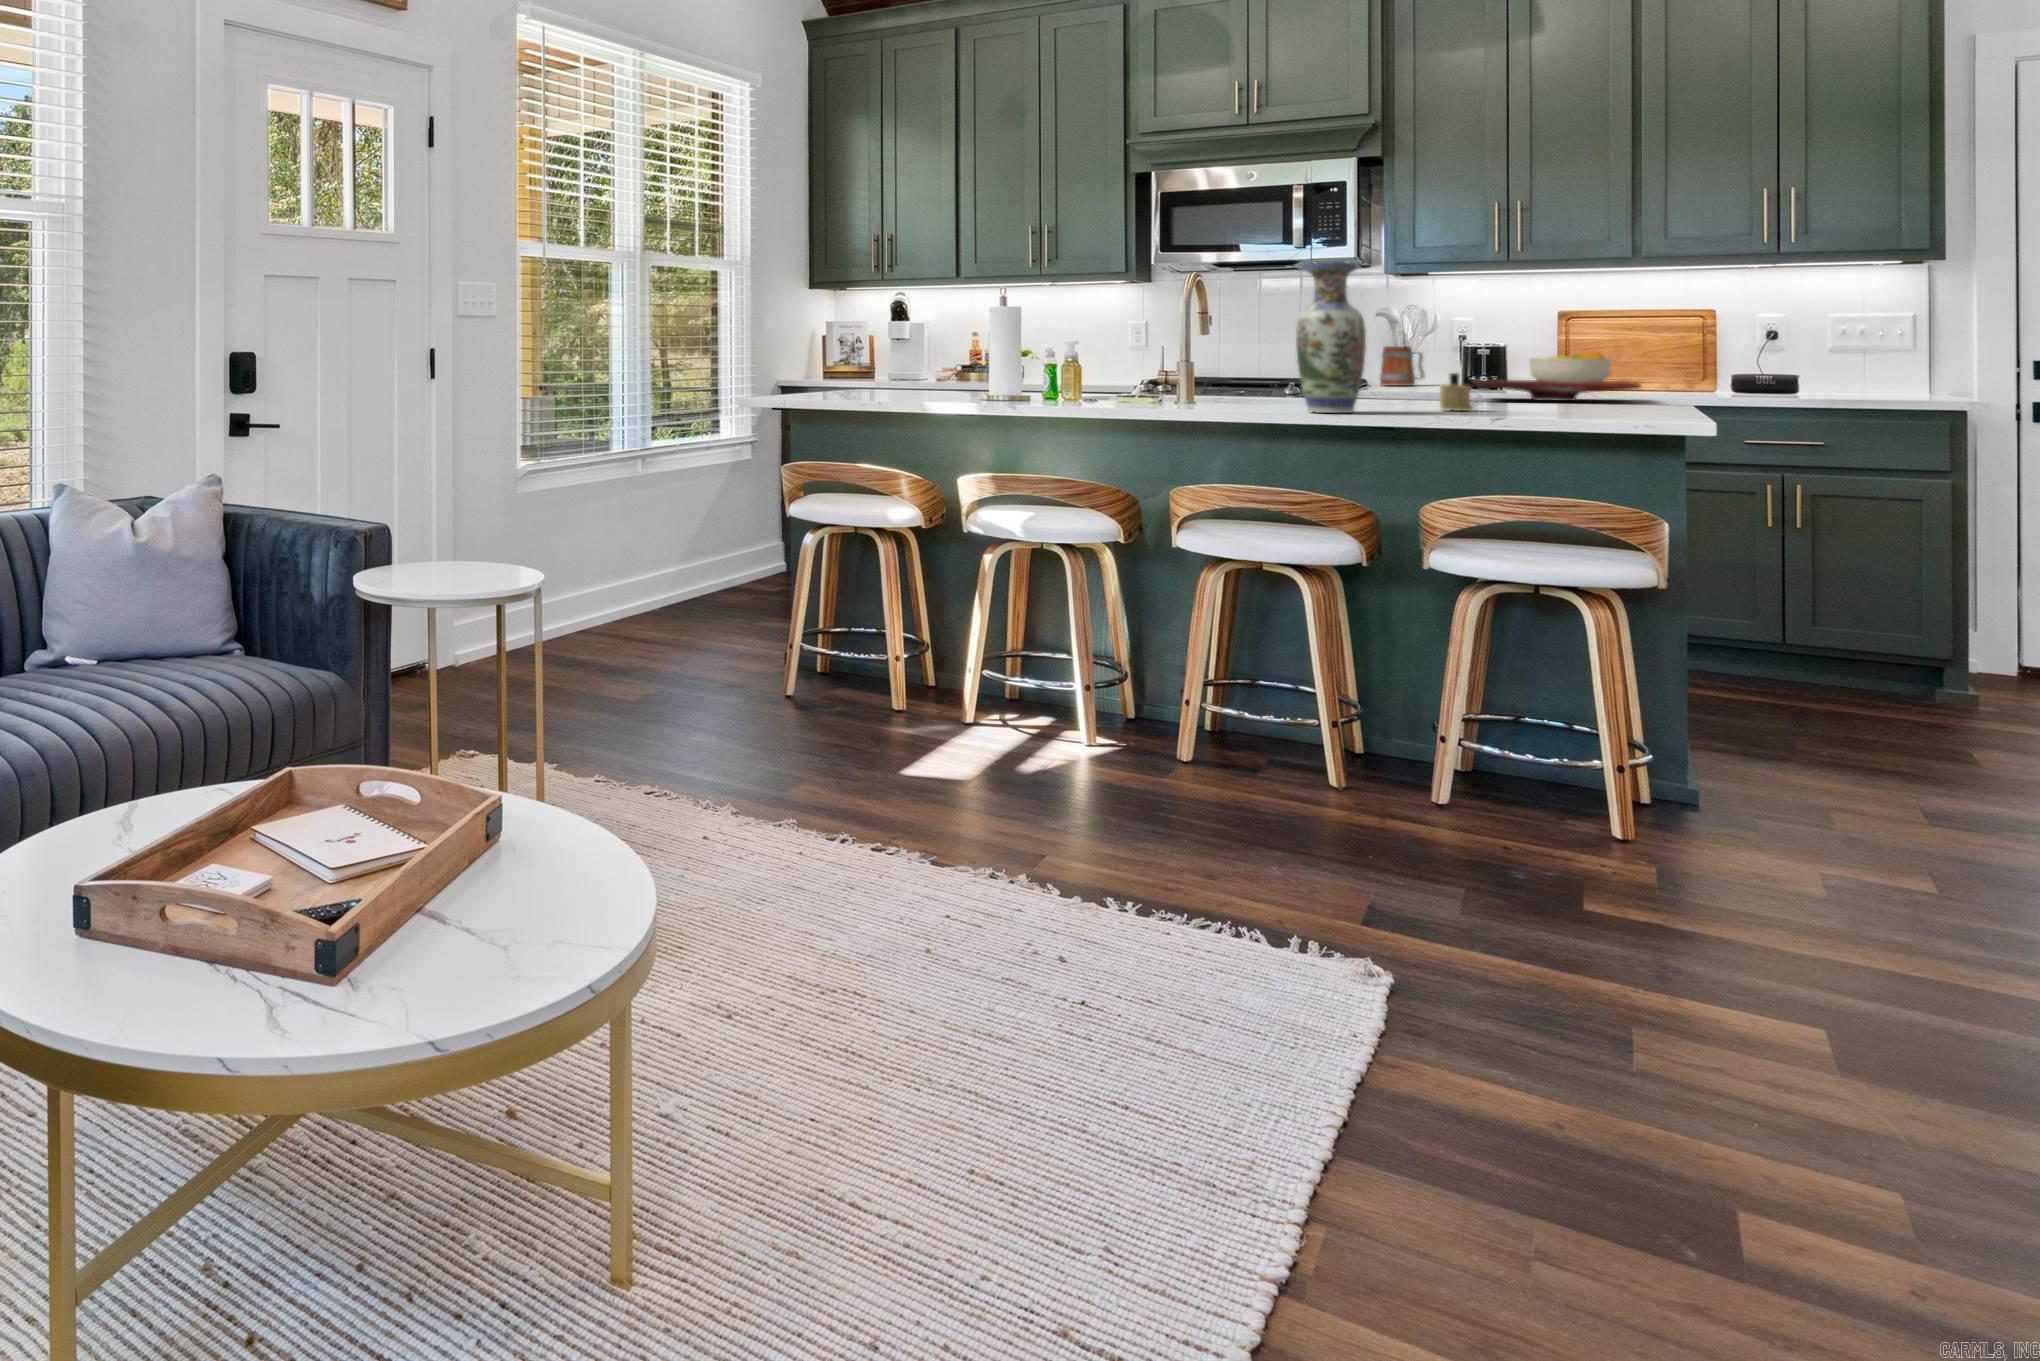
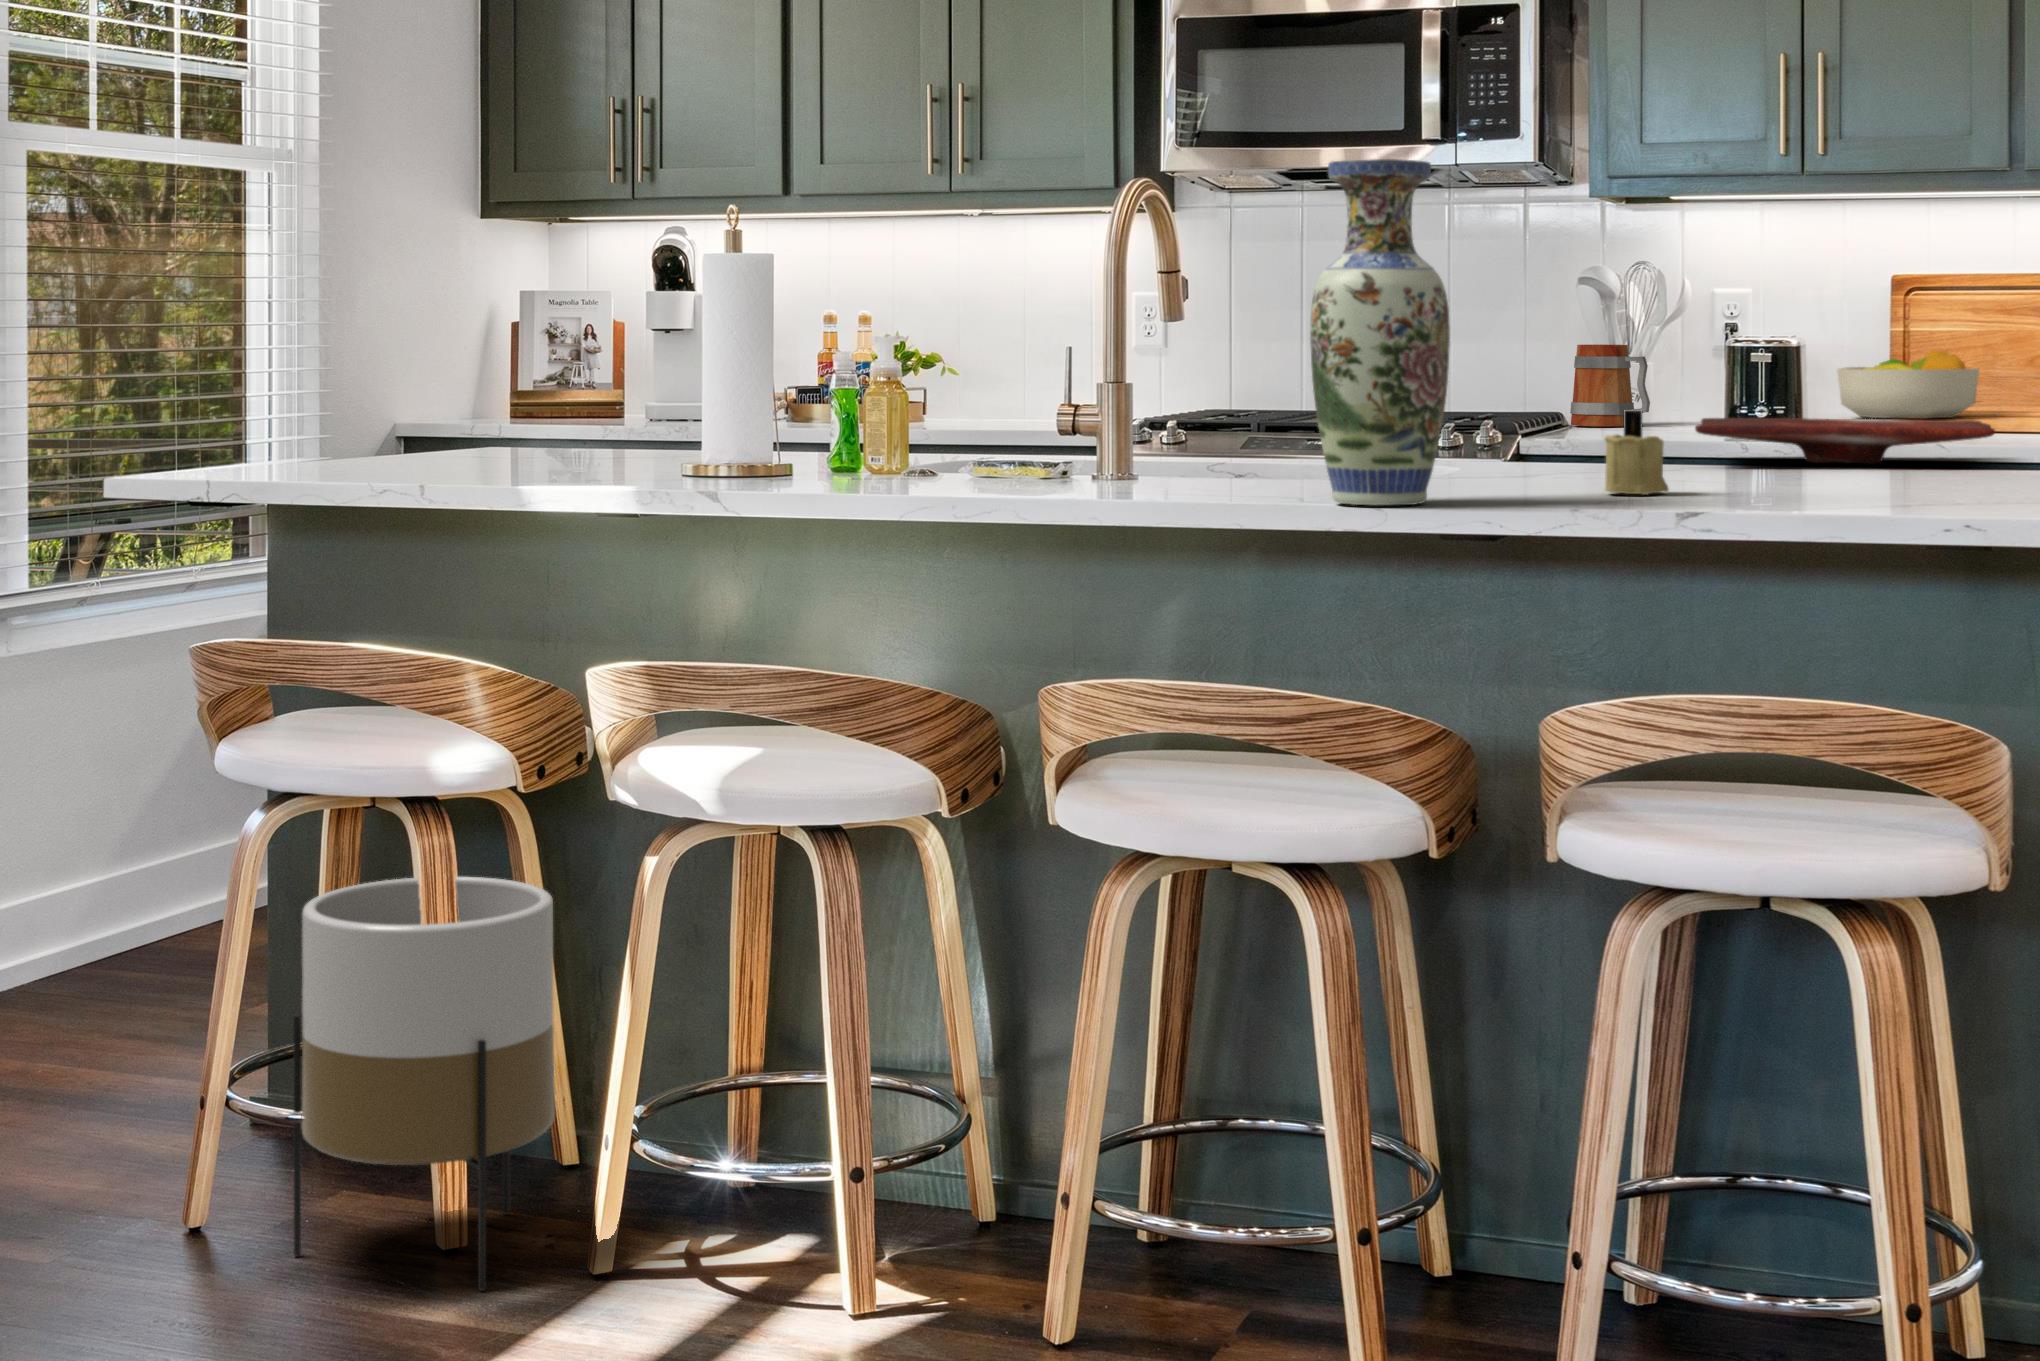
planter: none [835,562,943,727] -> present [293,877,555,1290]

